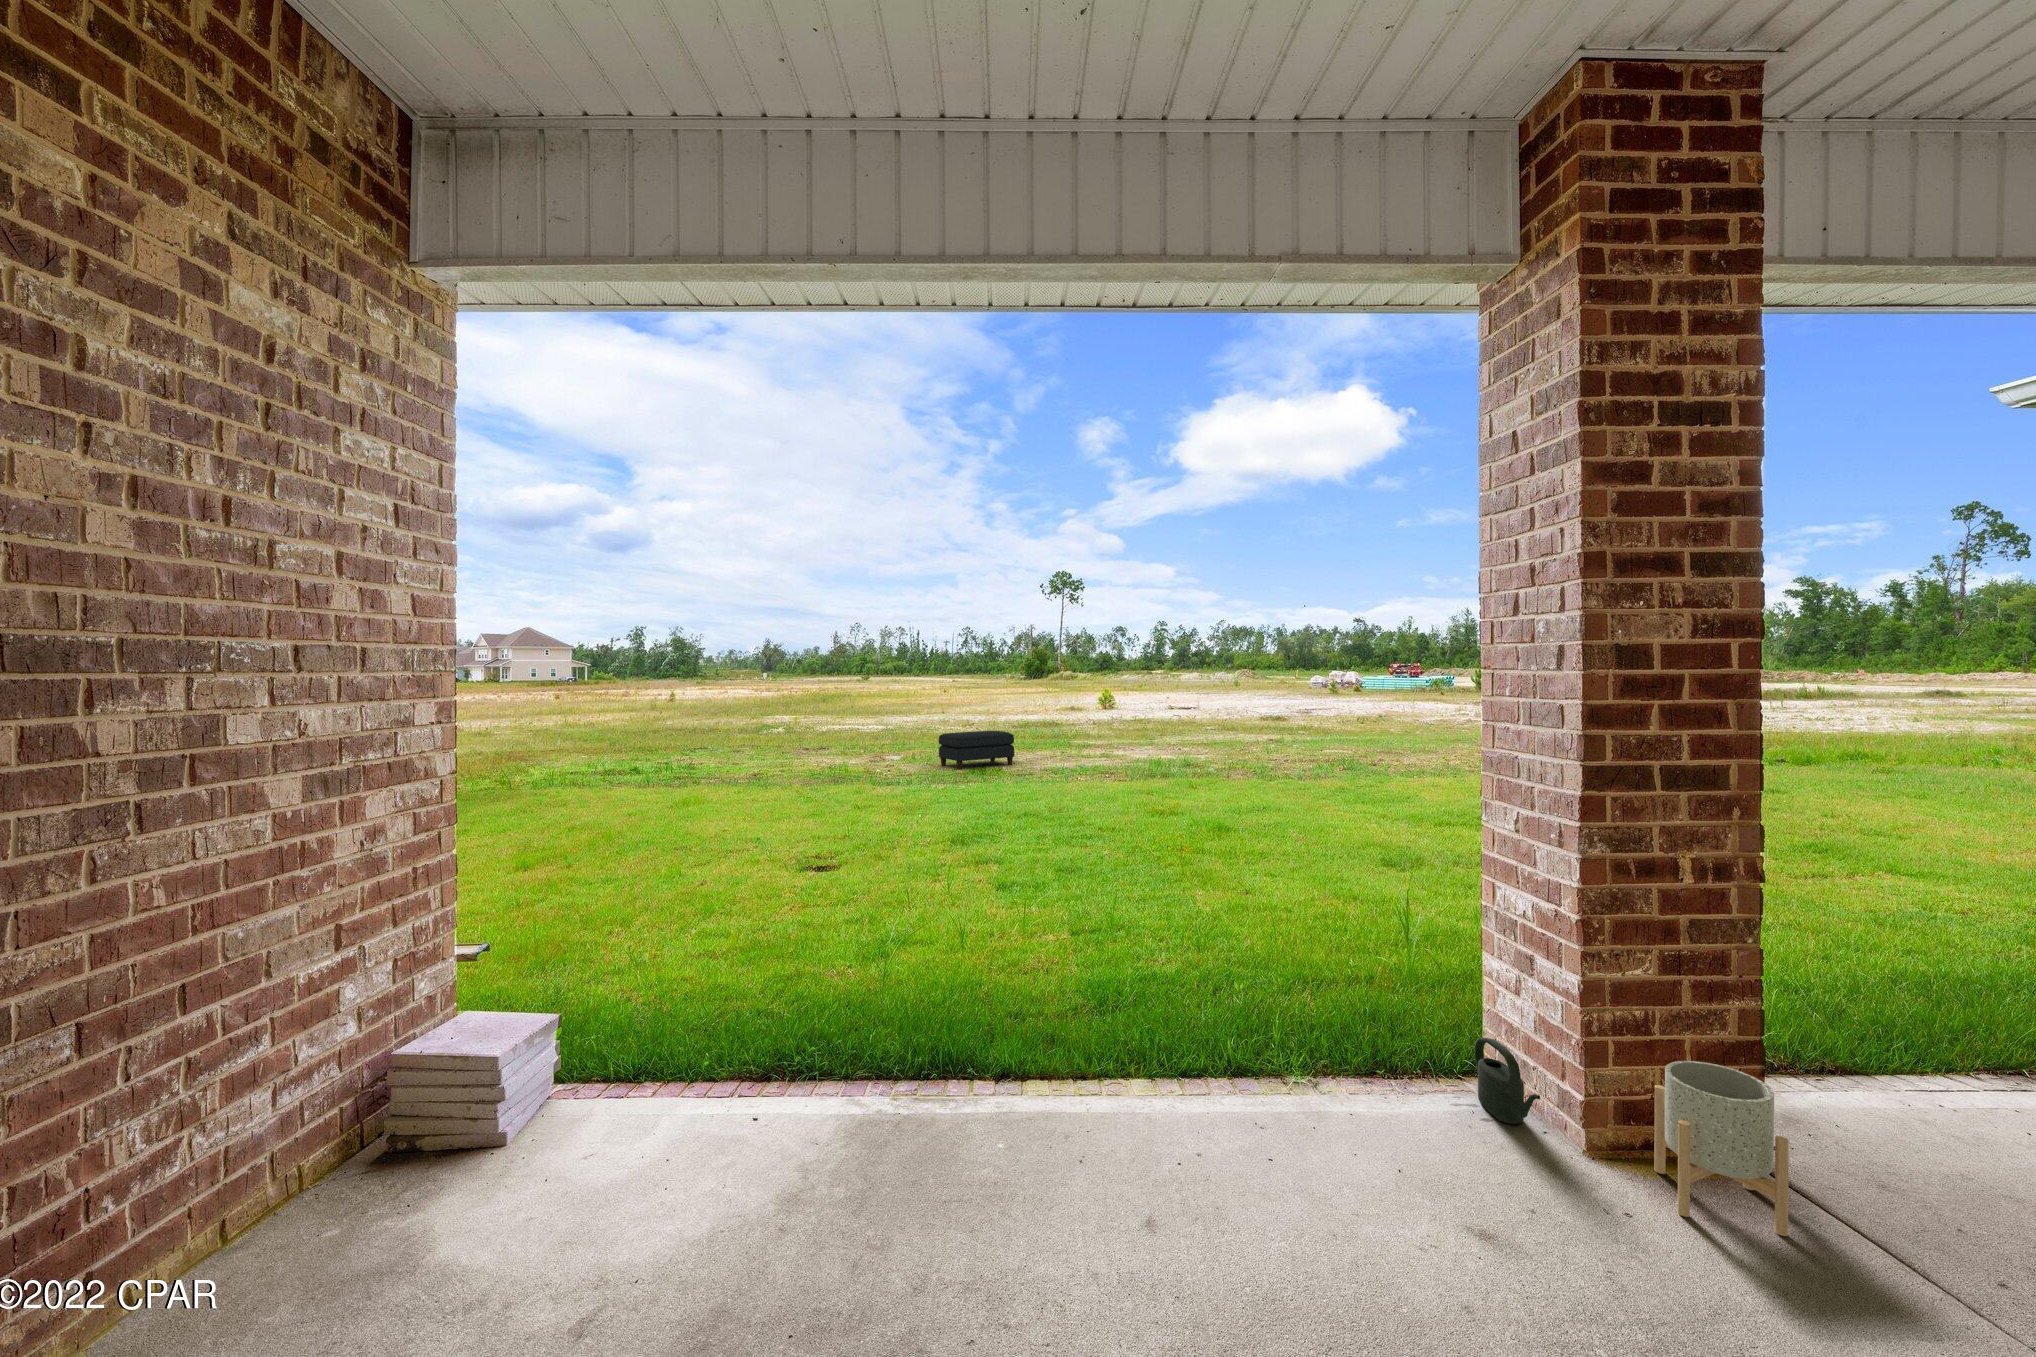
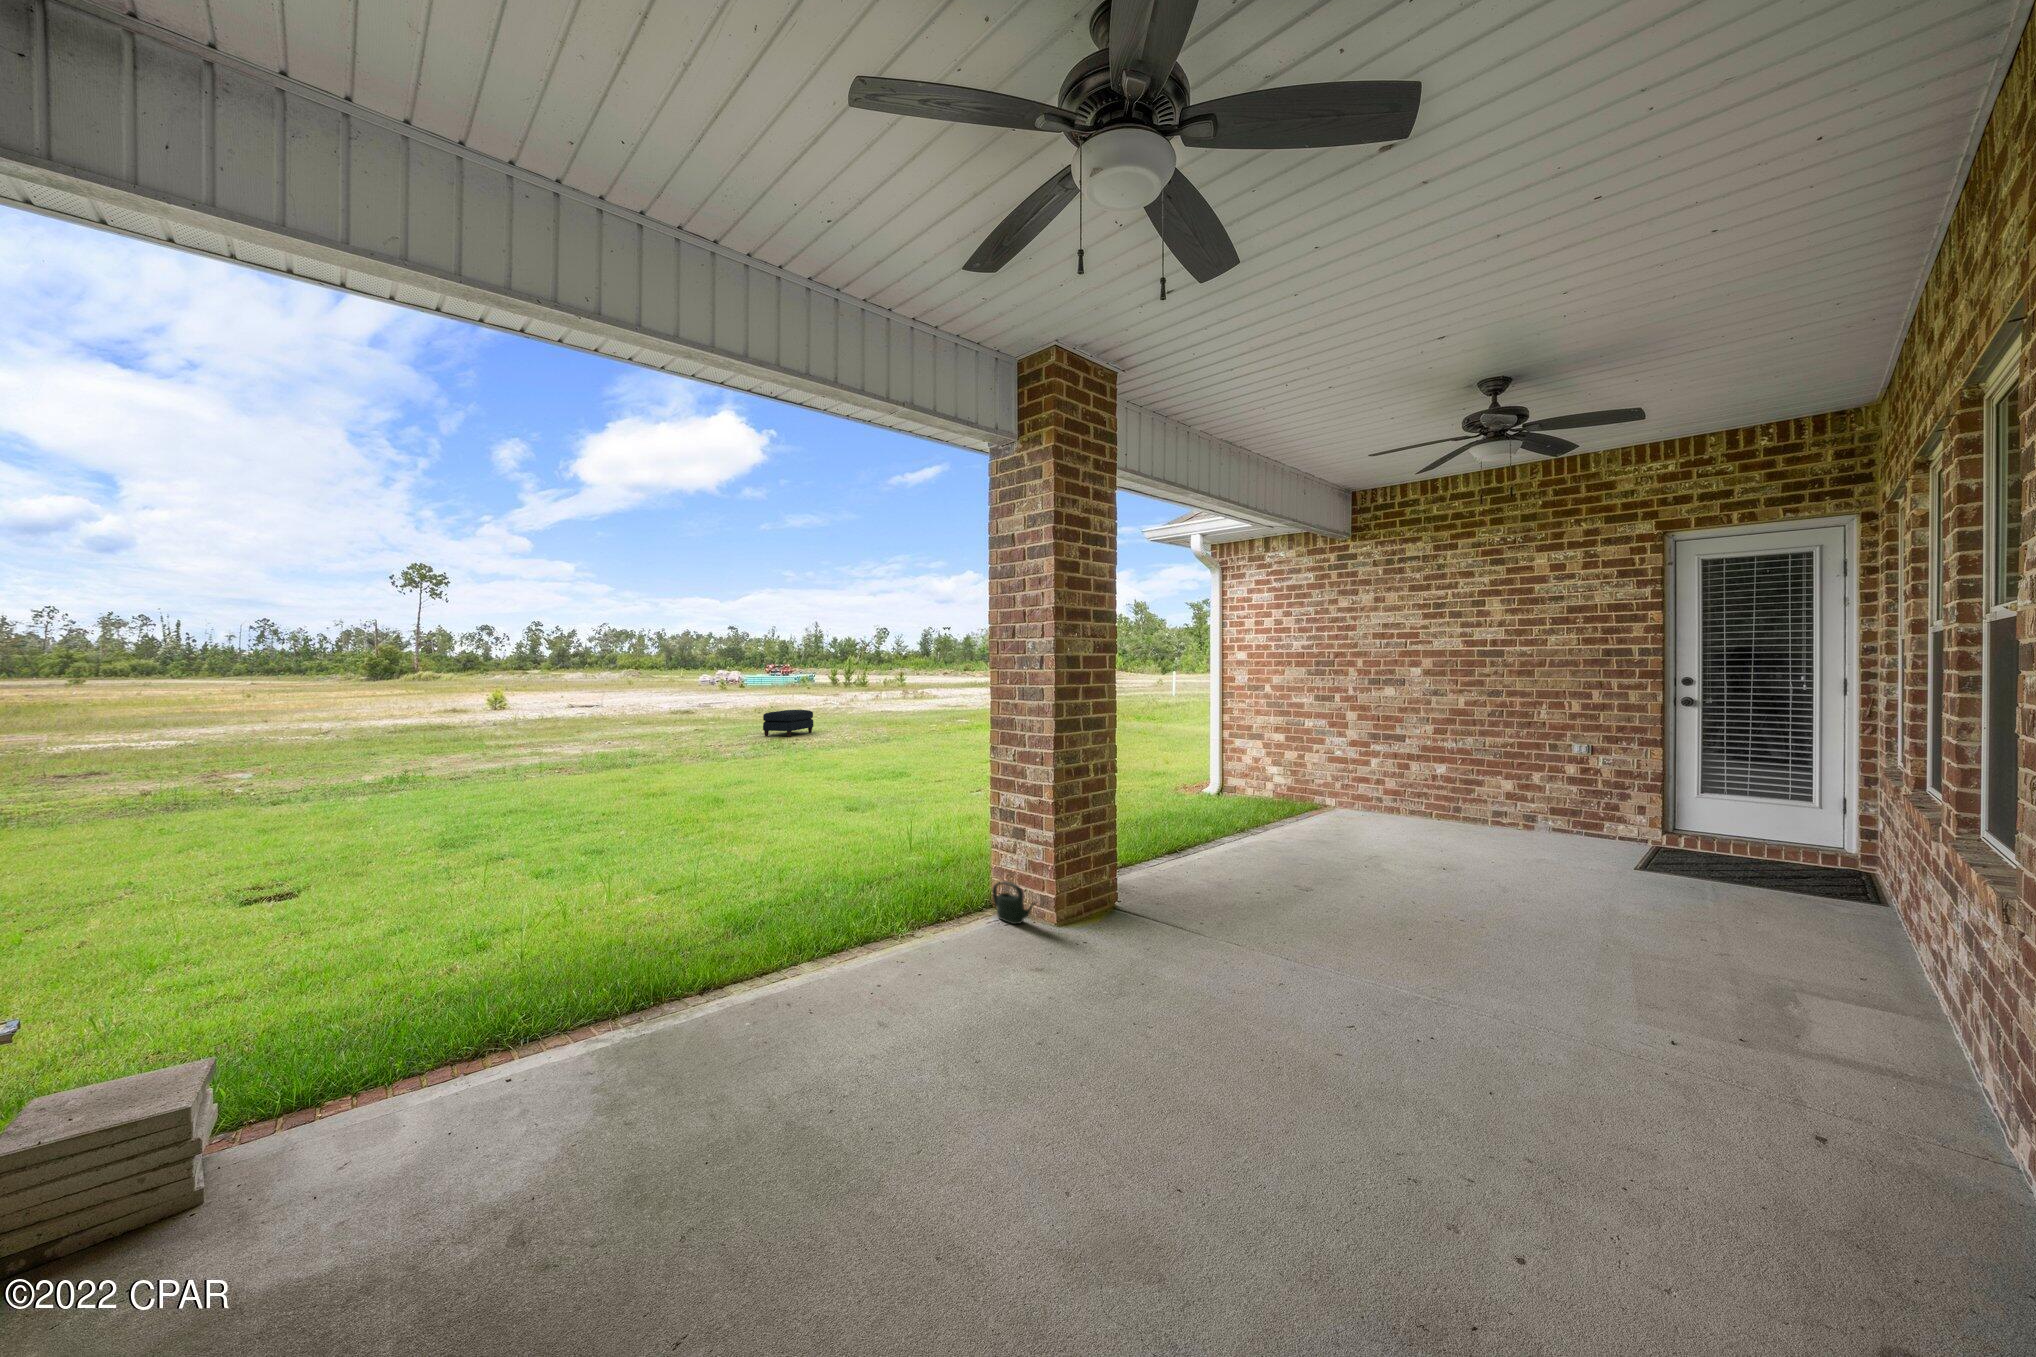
ottoman: present [939,731,1014,769] -> present [763,710,813,737]
planter: present [1654,1061,1789,1236] -> none [1083,863,1139,936]

